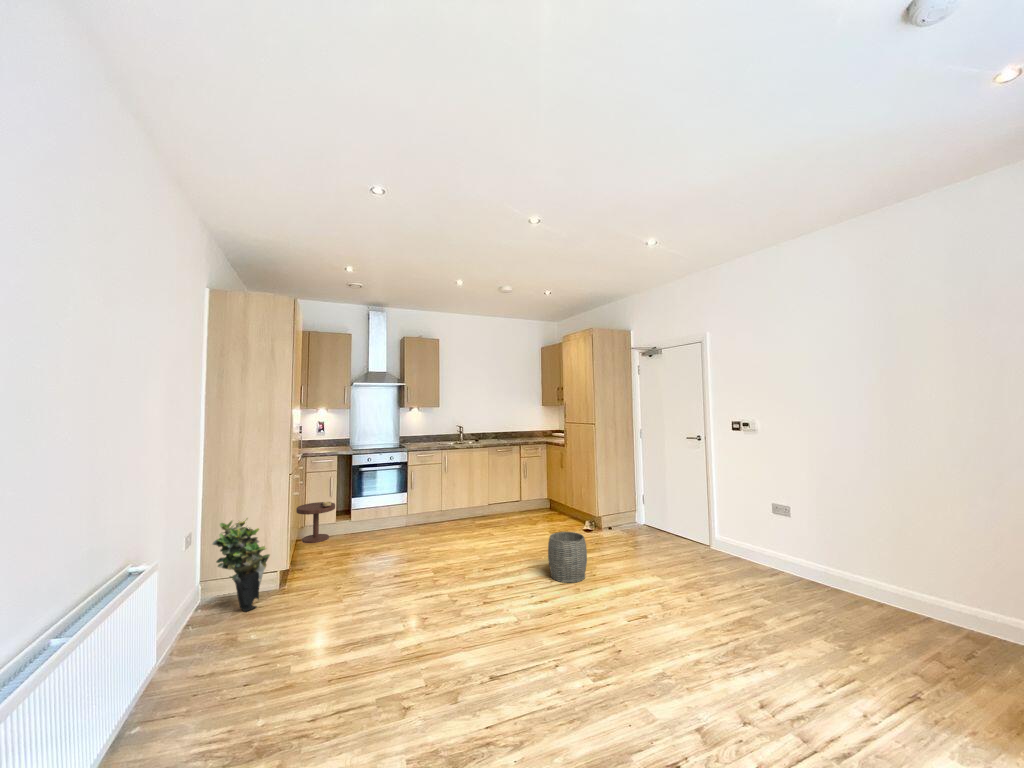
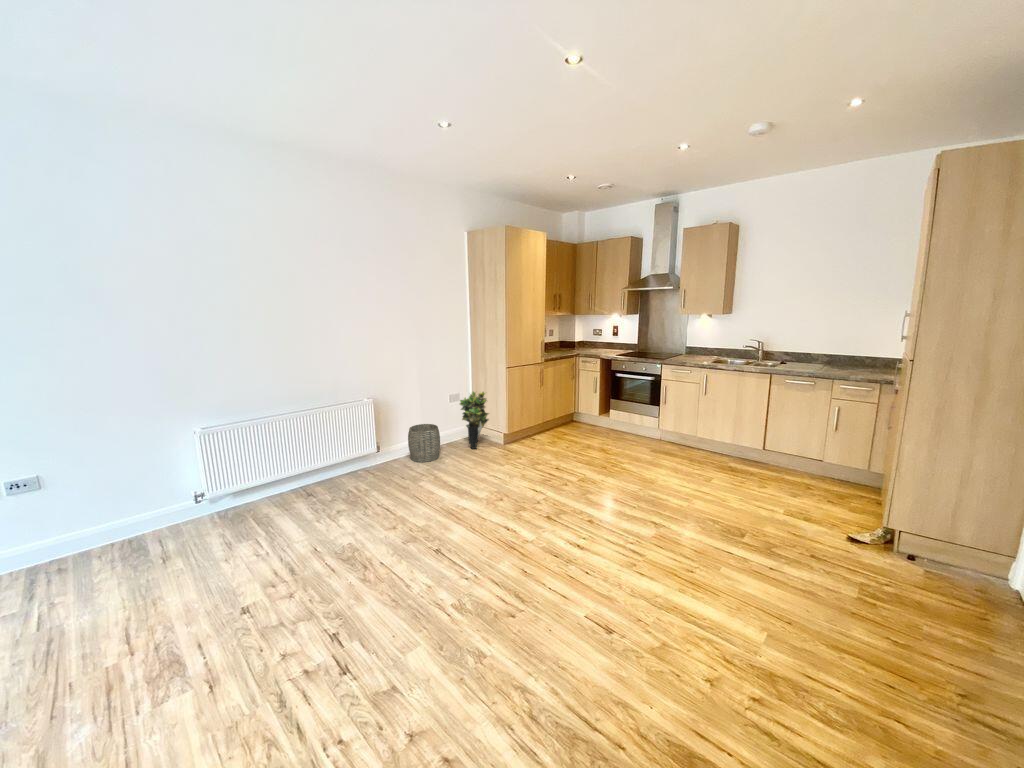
side table: present [296,502,335,543] -> none [522,393,550,445]
woven basket: present [548,532,587,583] -> present [408,424,440,462]

